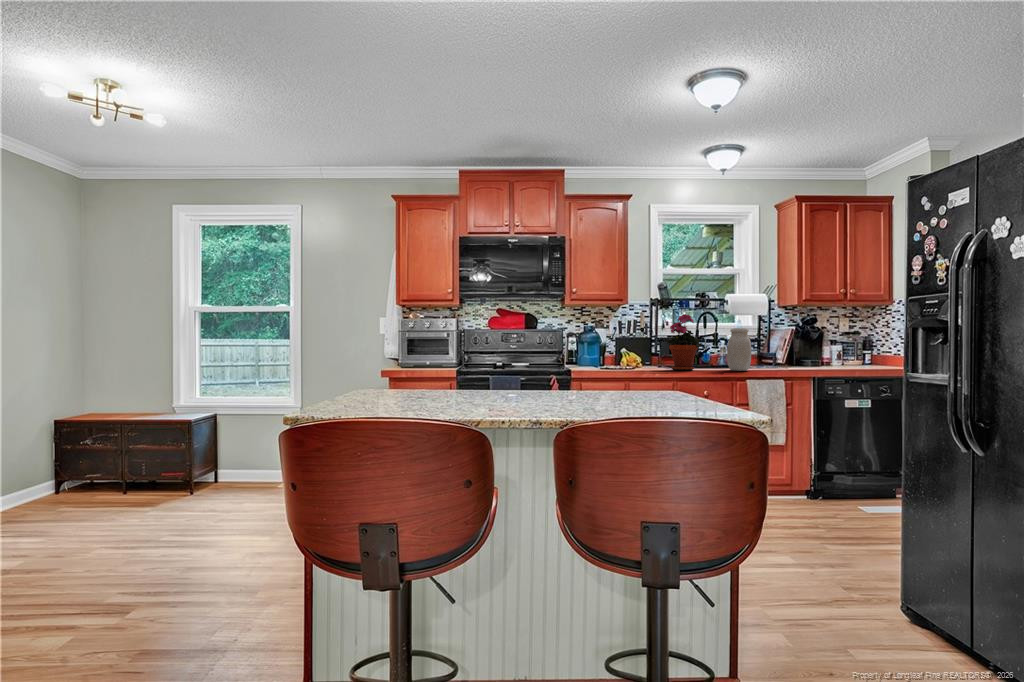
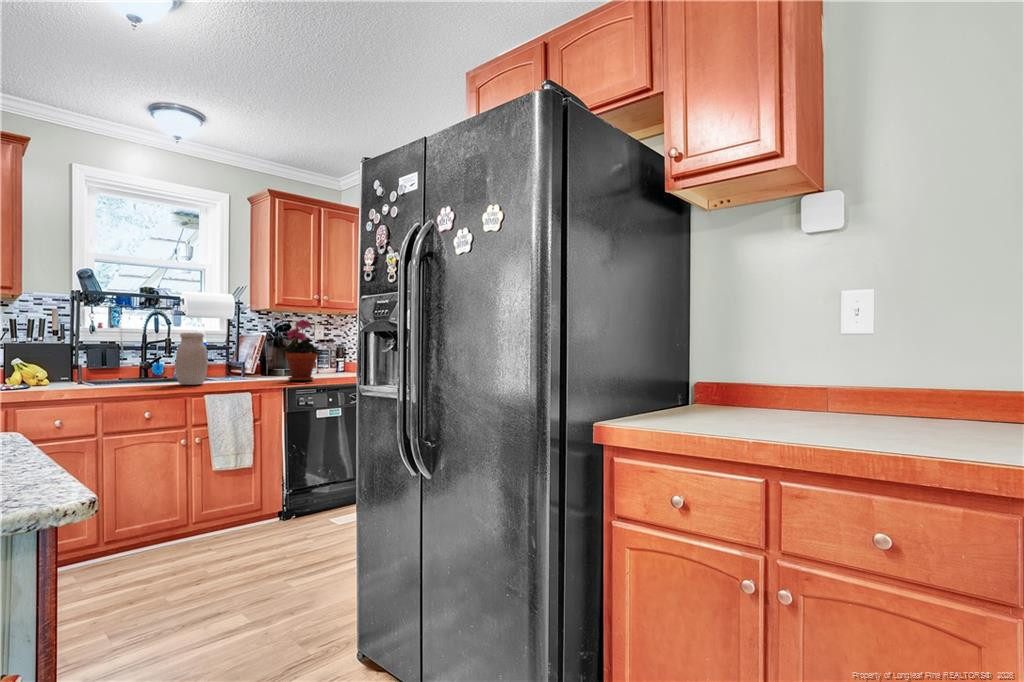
potted plant: present [665,314,702,370] -> present [281,320,322,381]

